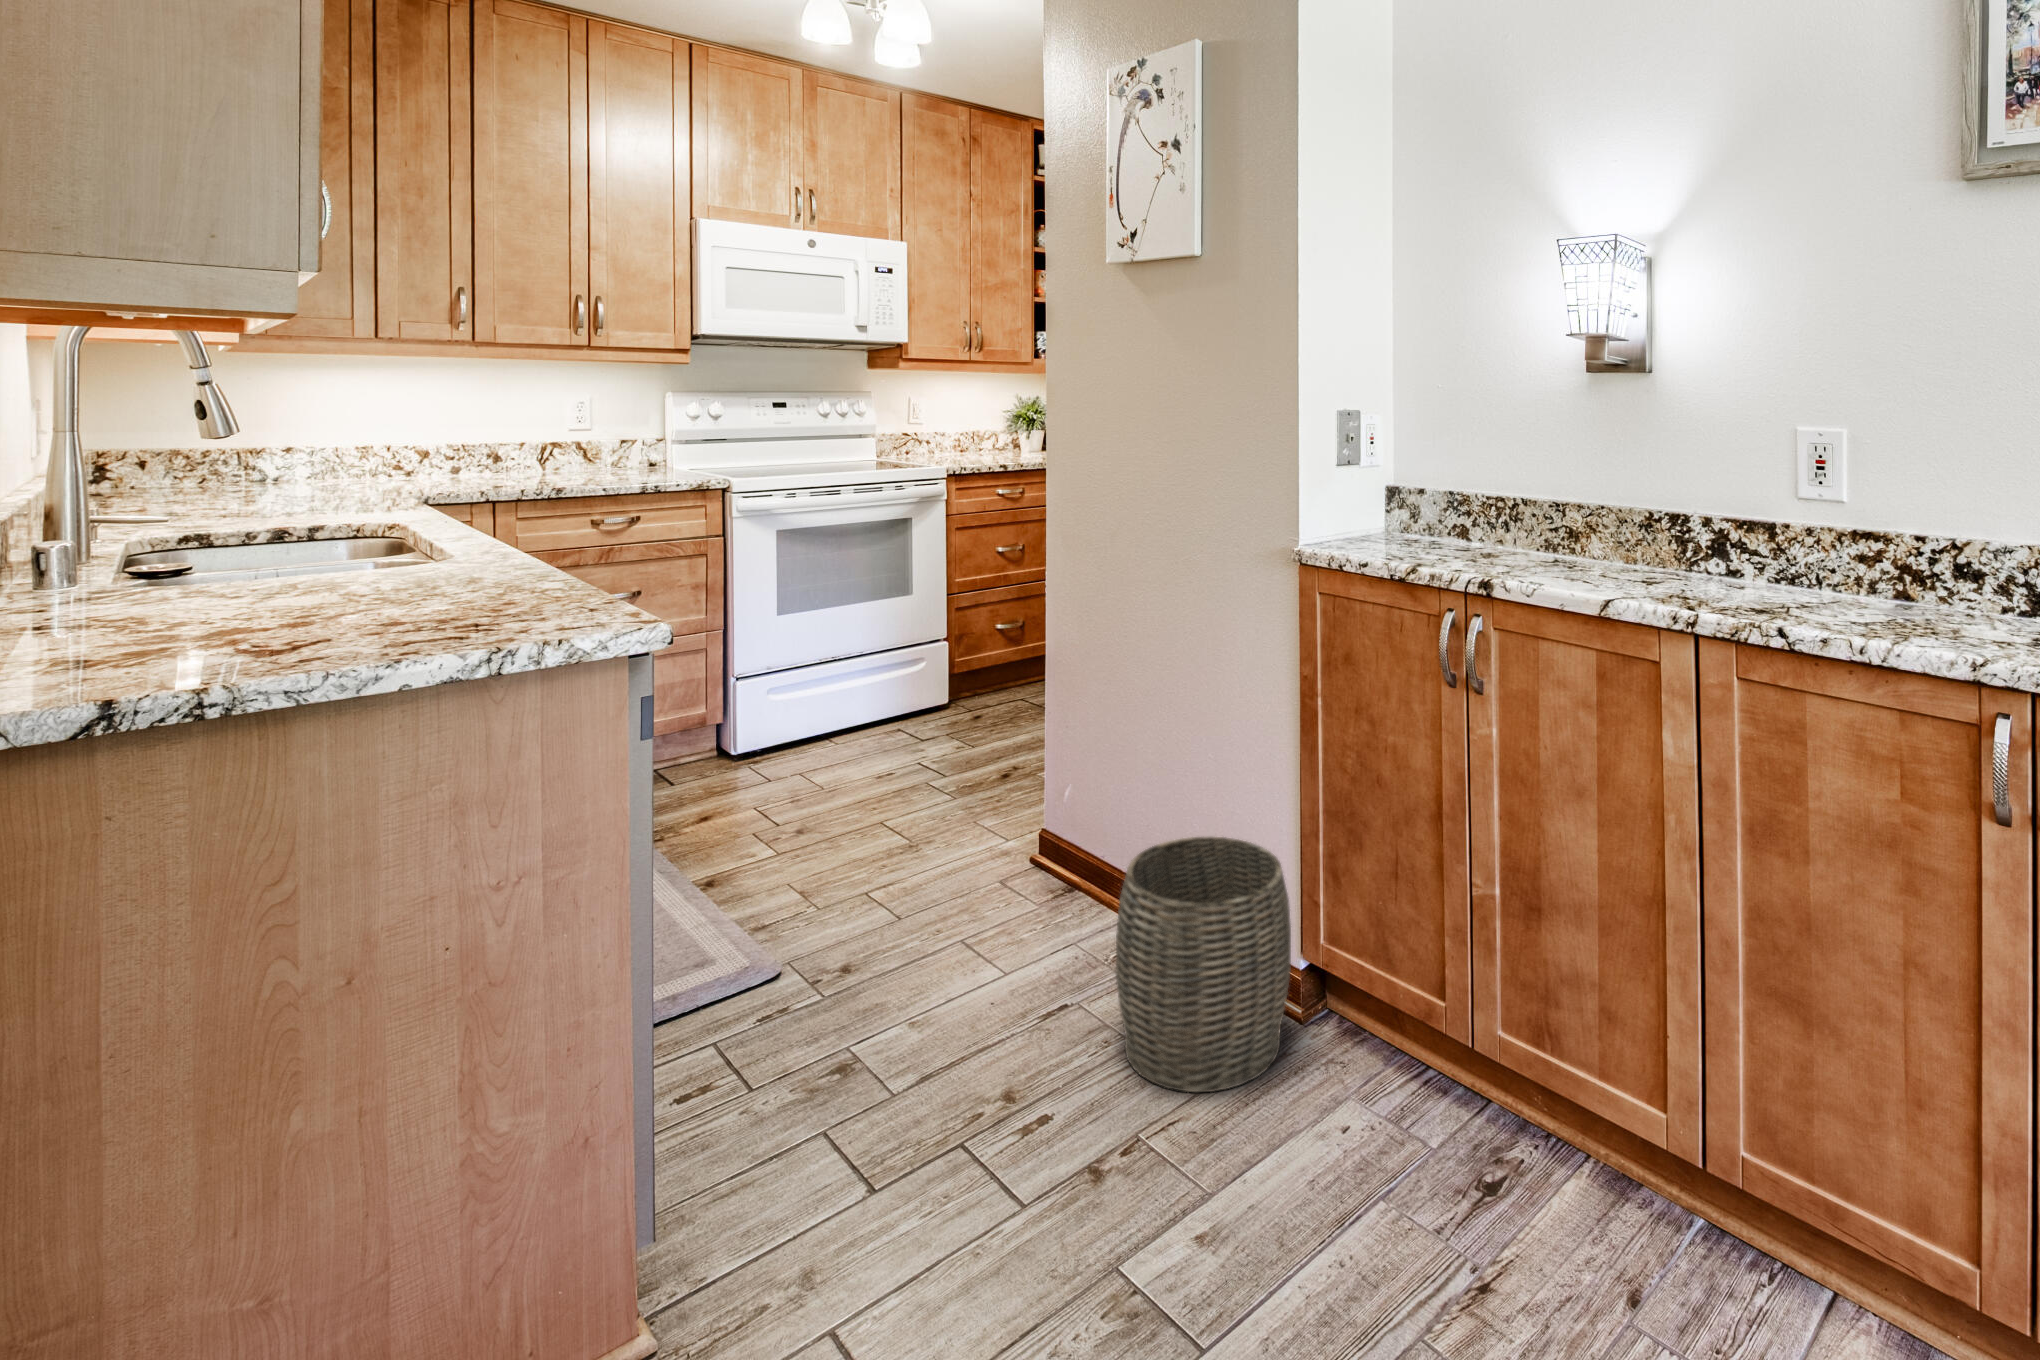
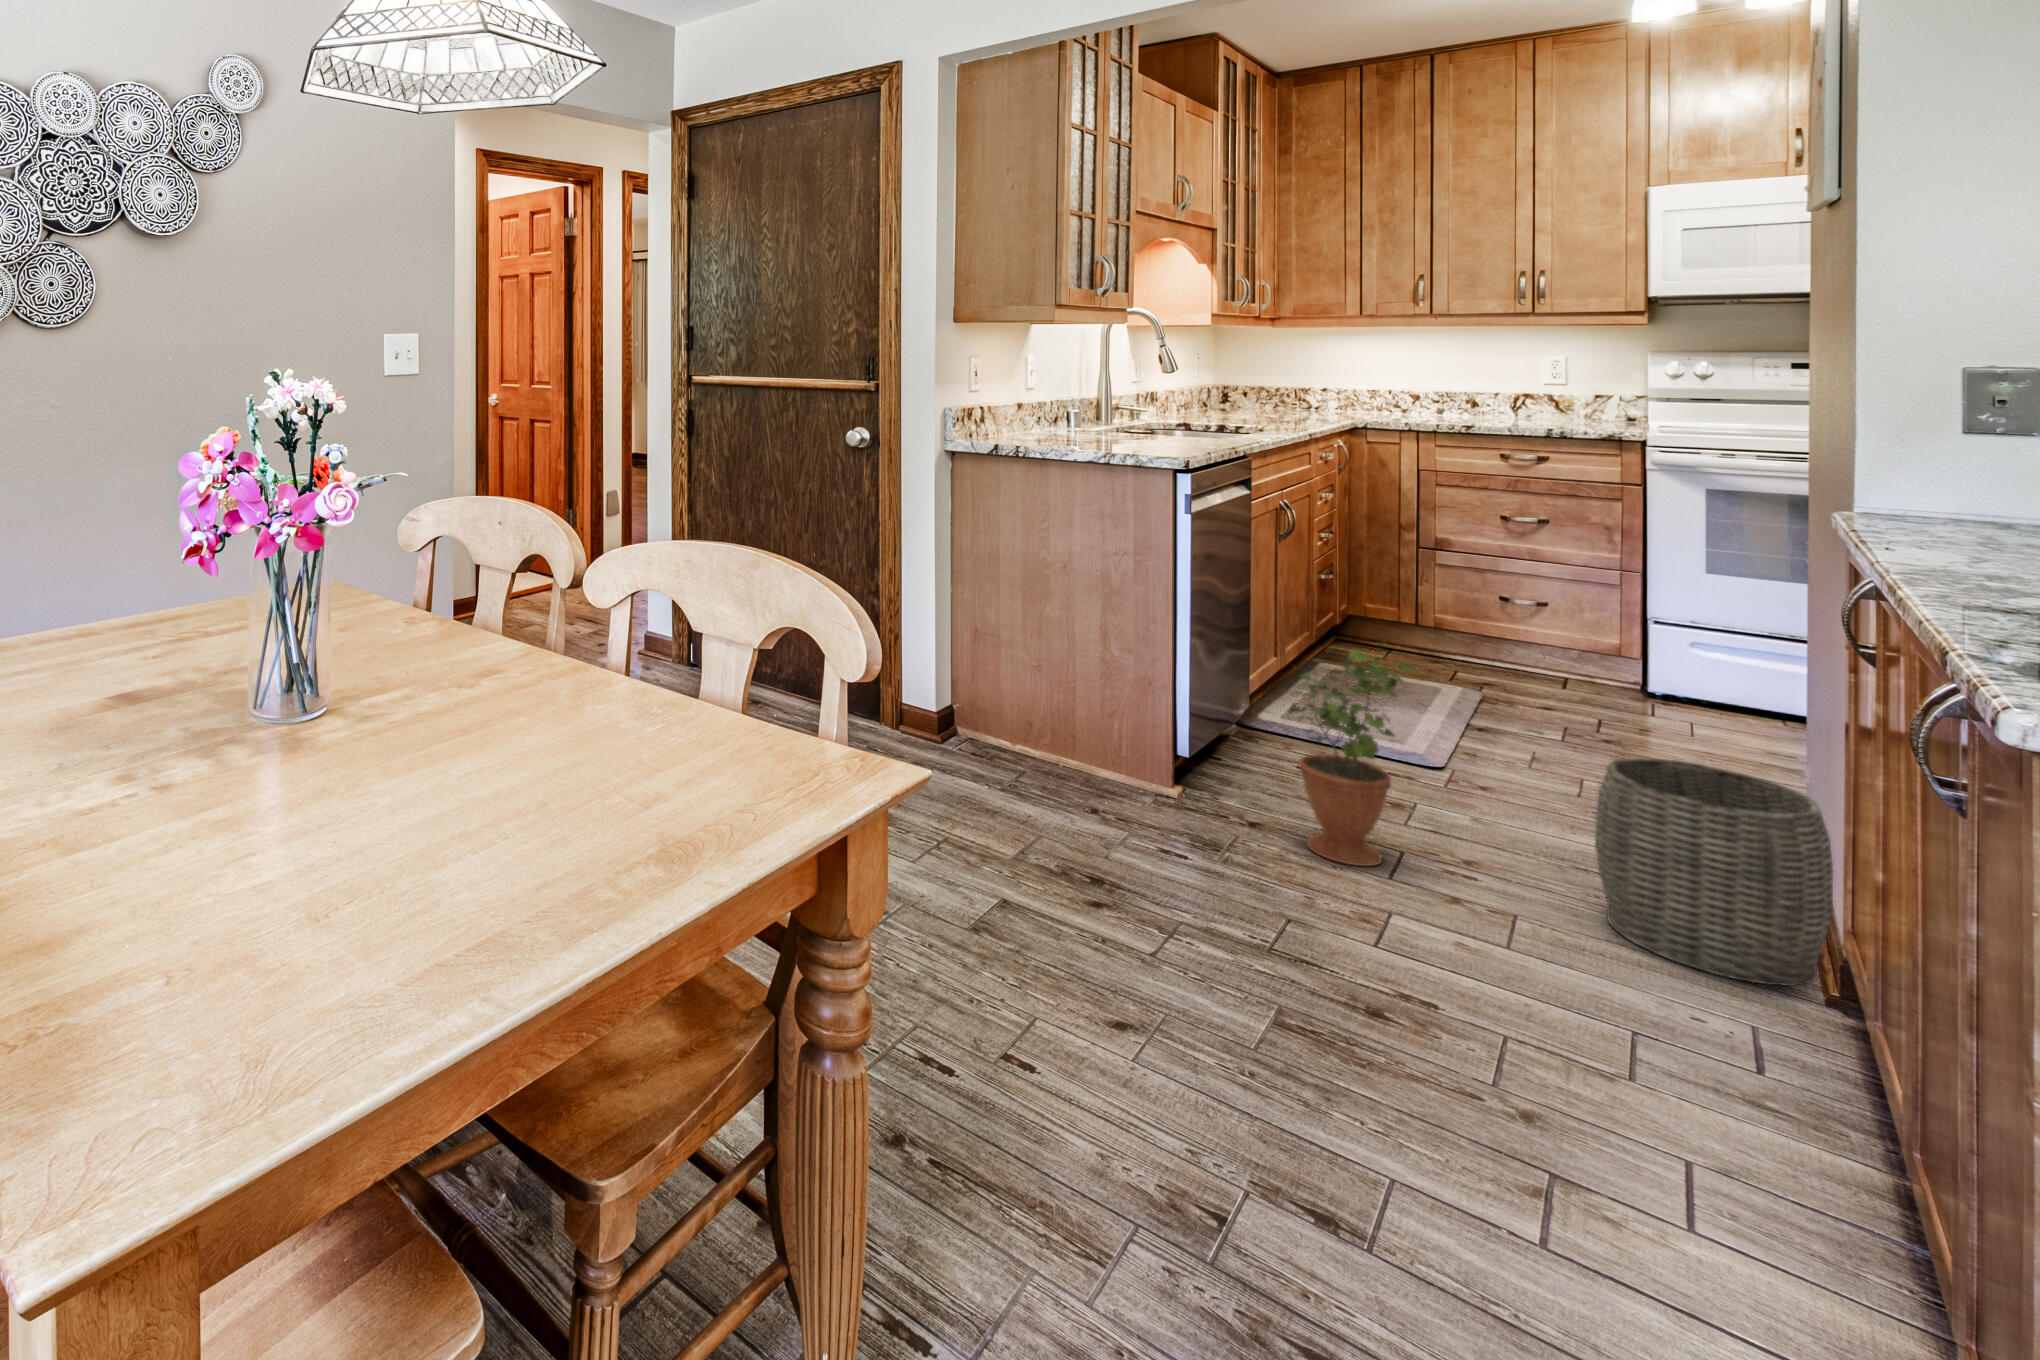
potted plant: none [820,851,983,1257] -> present [1288,644,1415,866]

